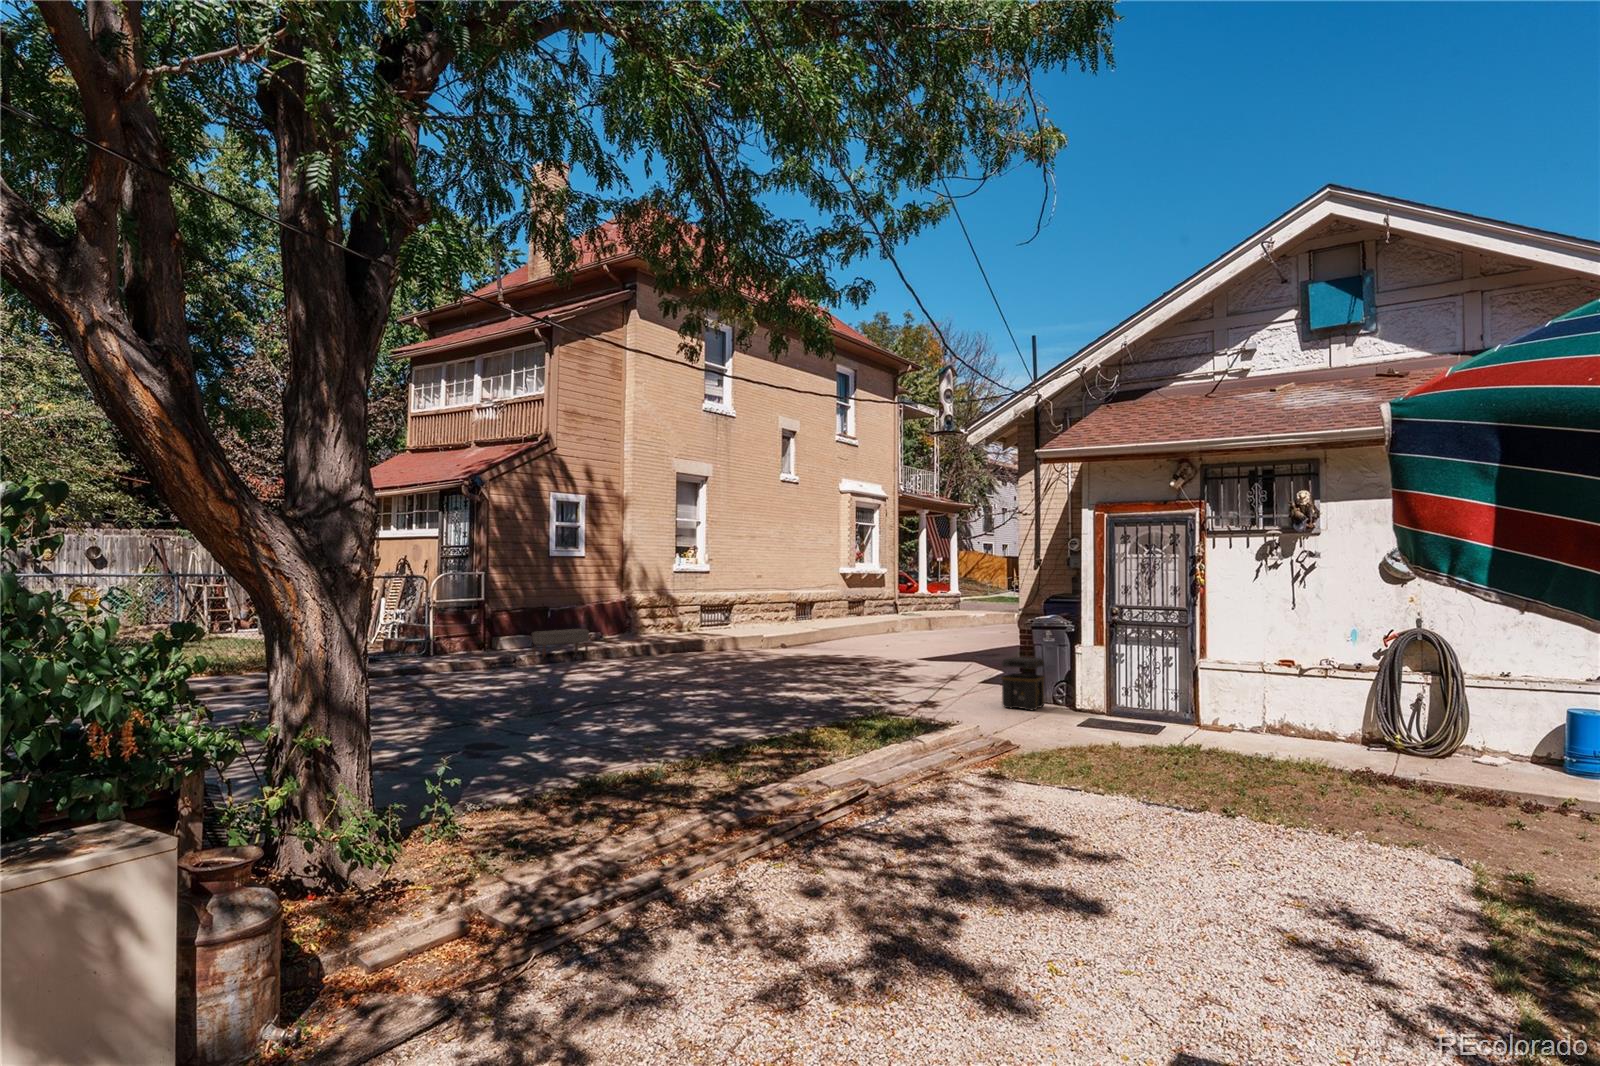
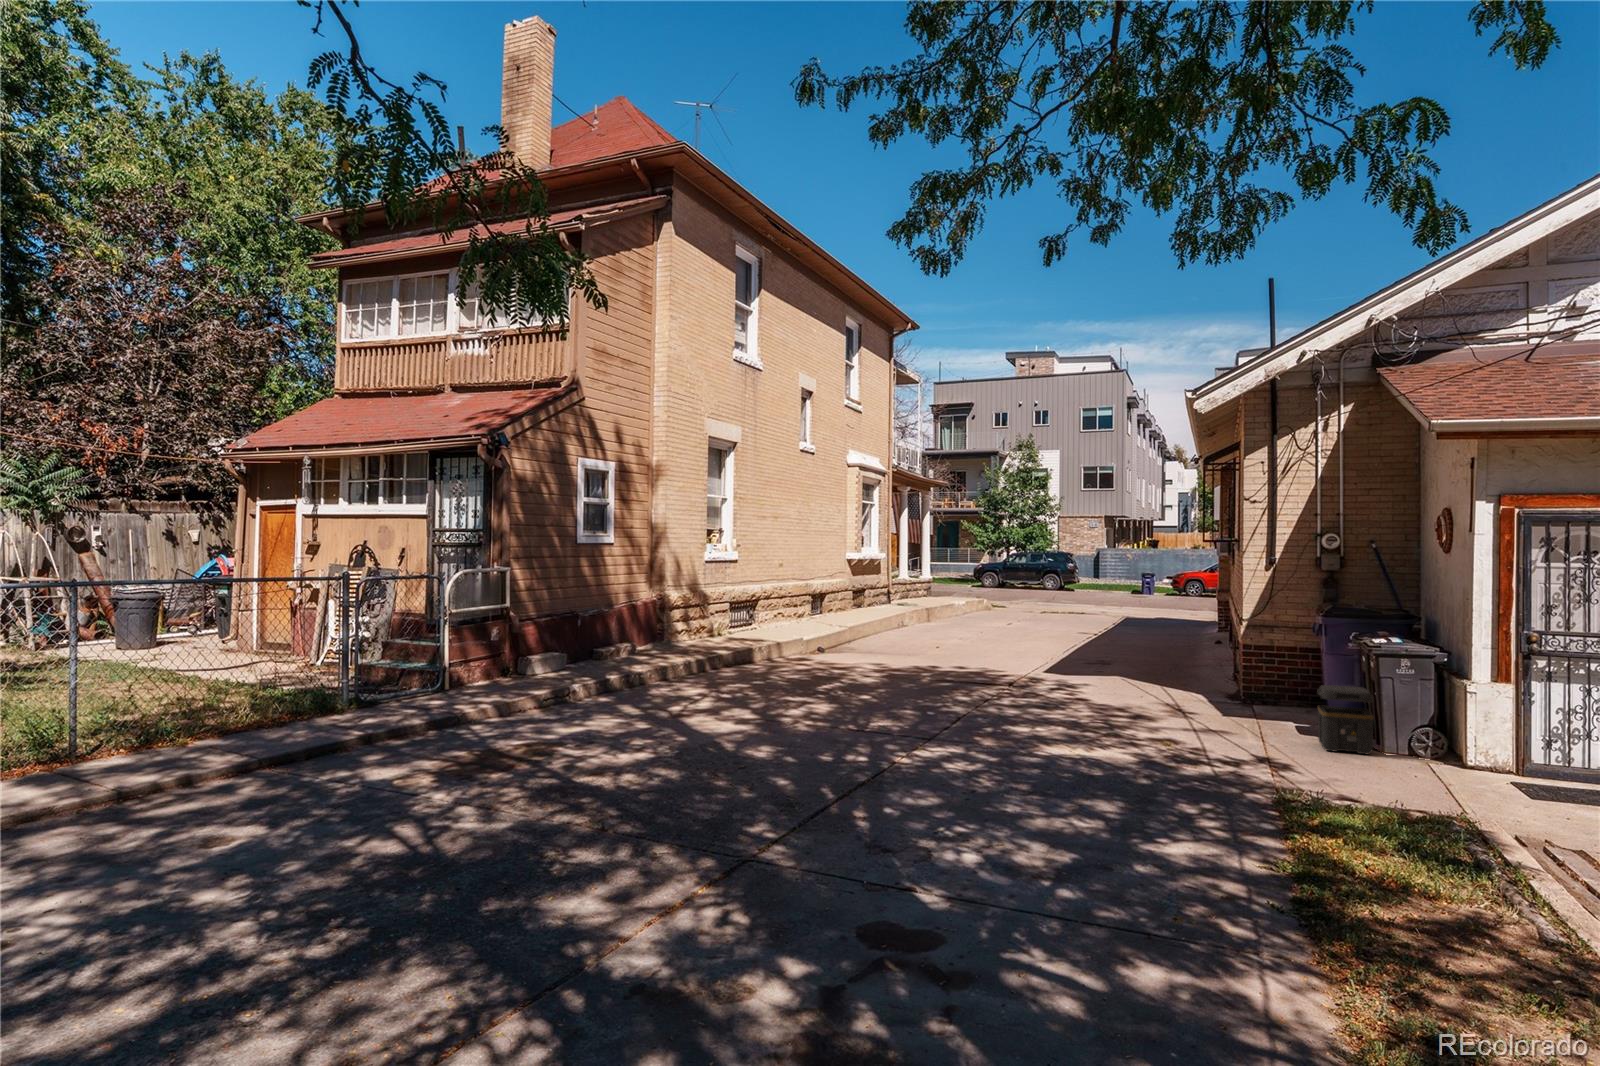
bench: present [532,629,589,657] -> none [561,637,630,678]

